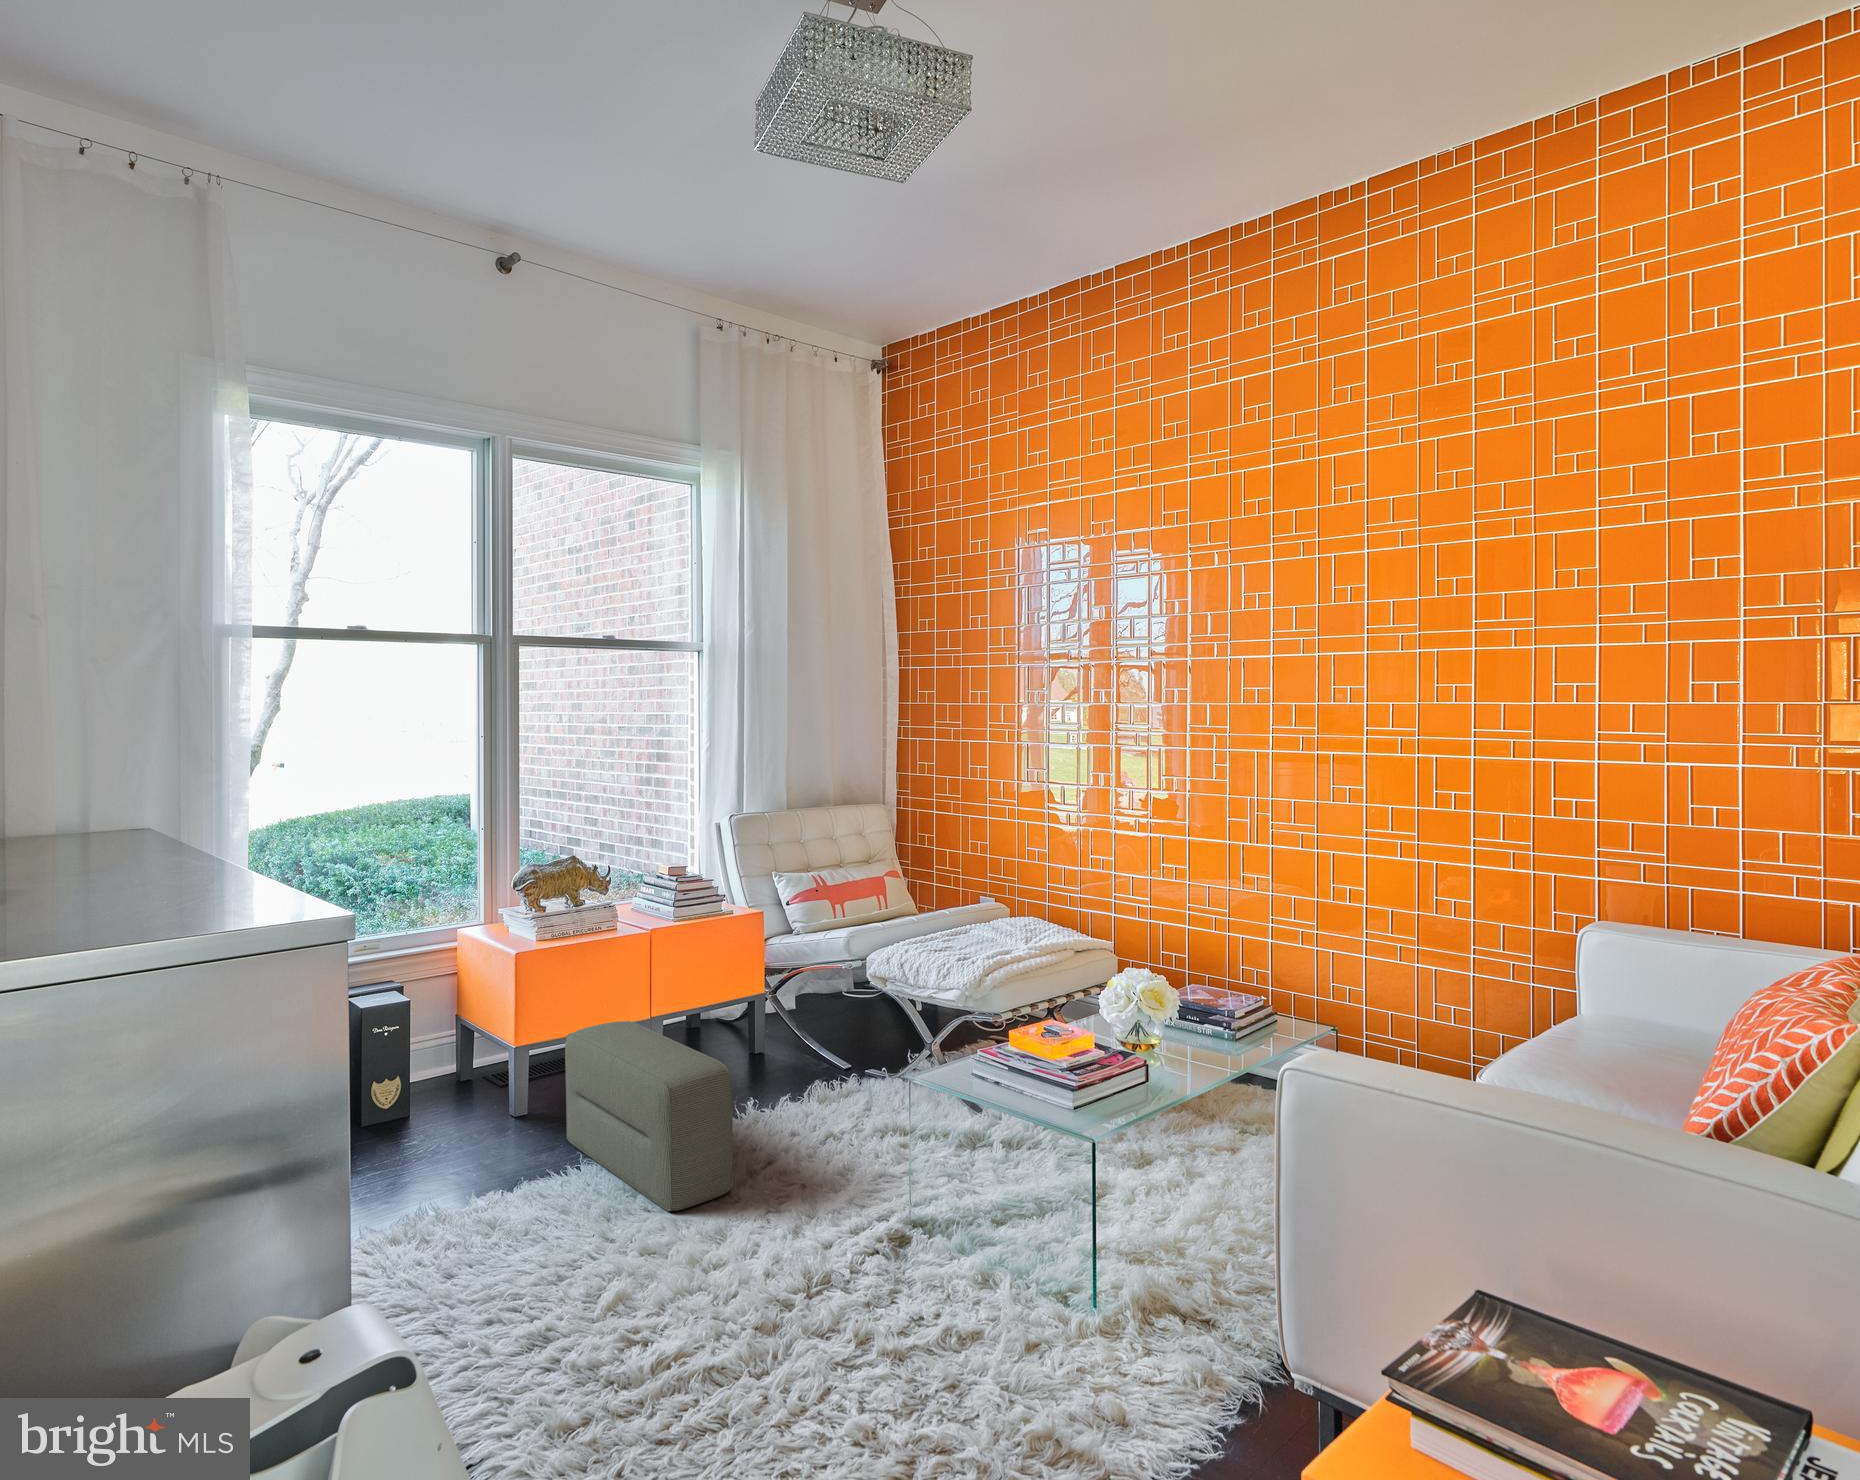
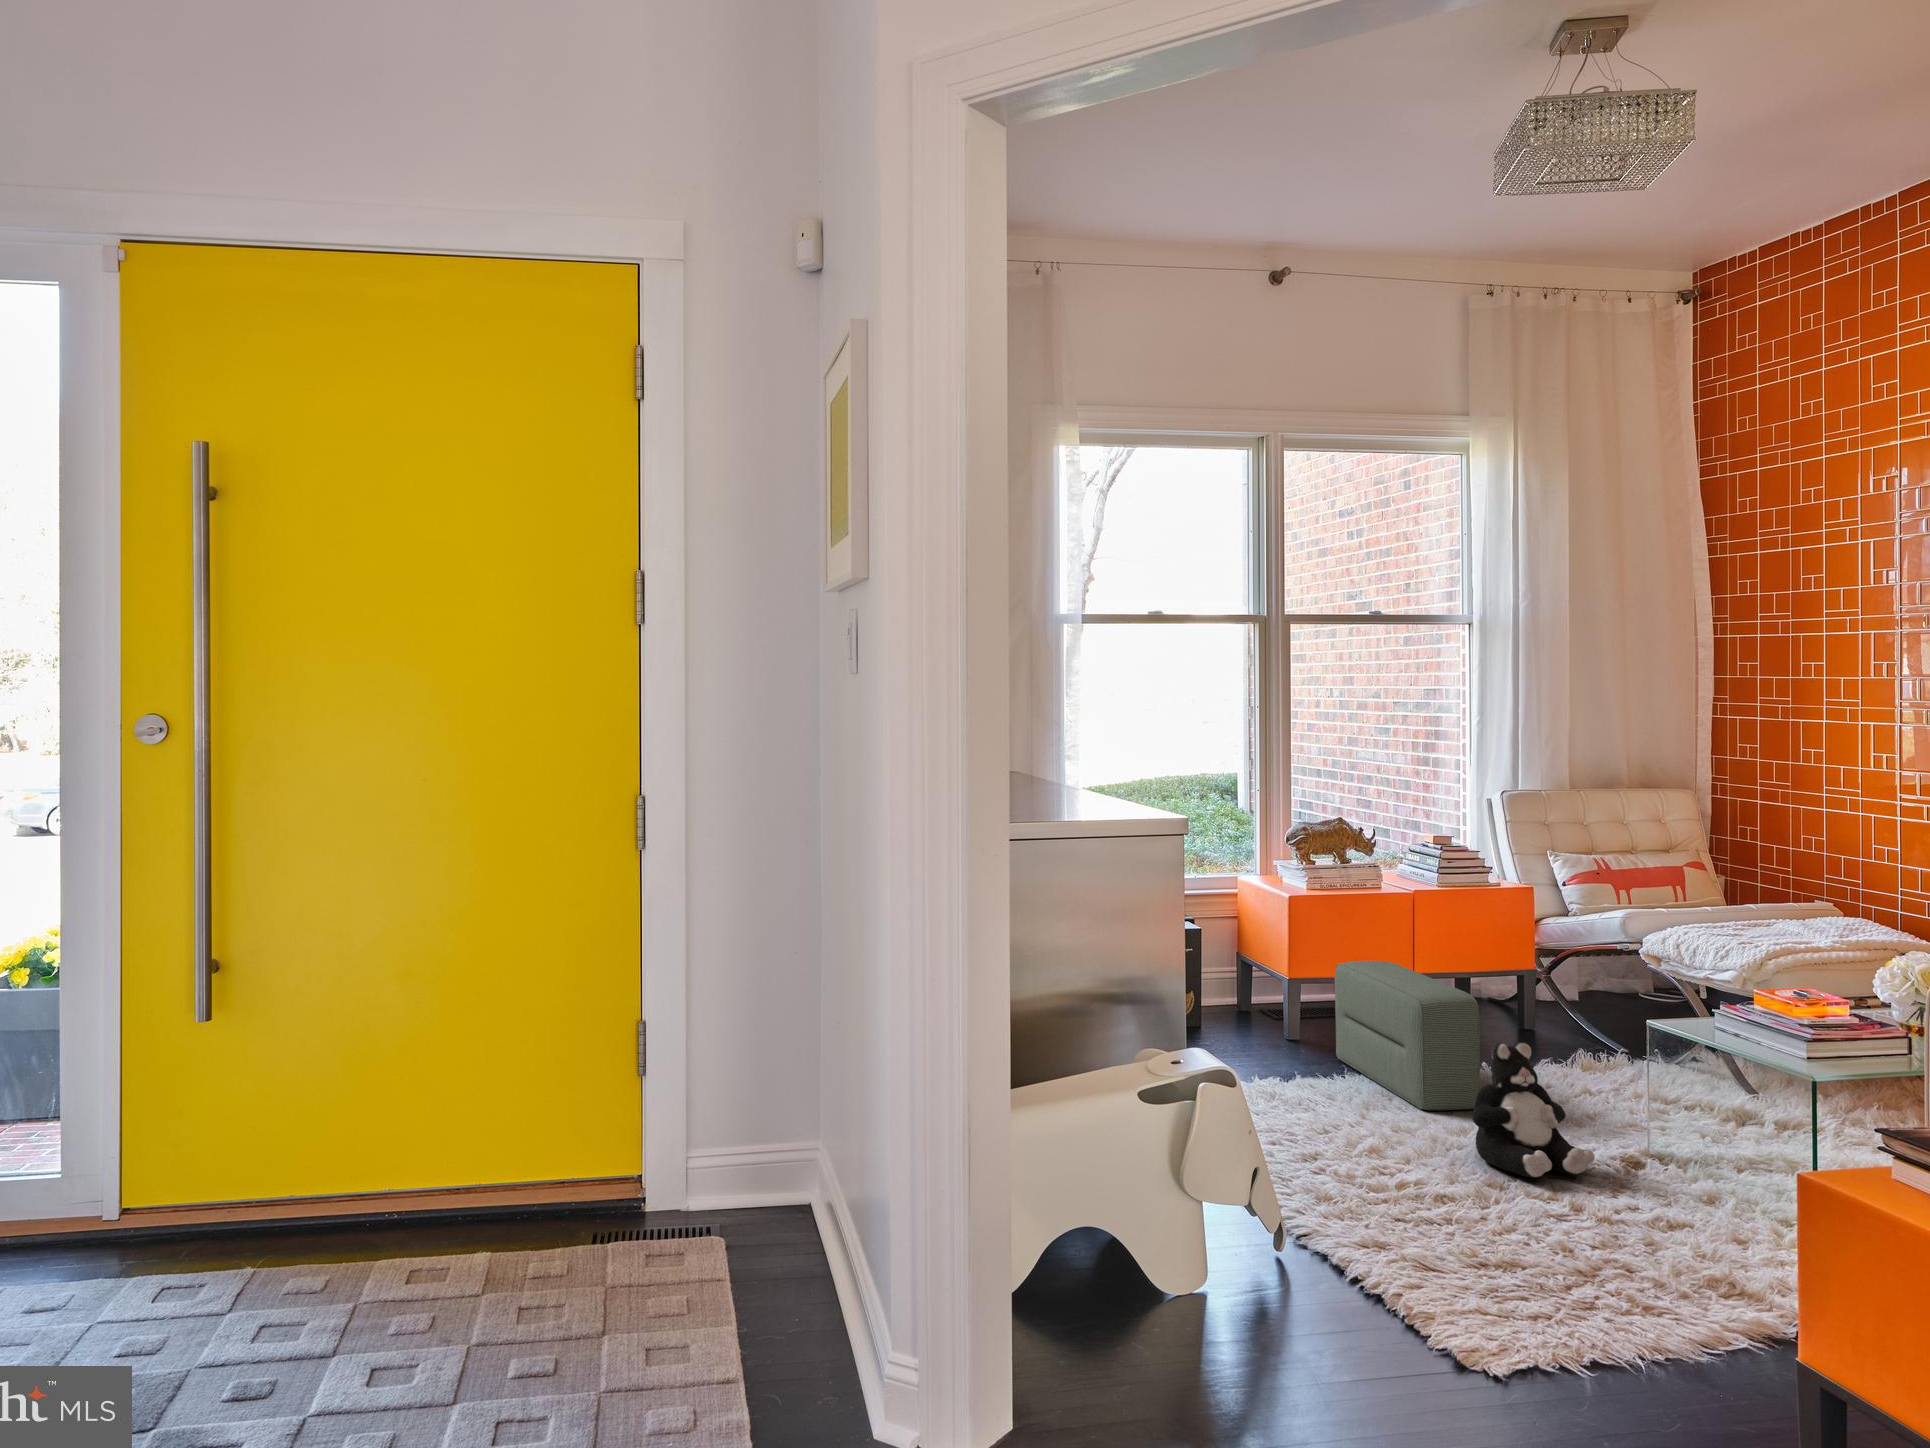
plush toy: none [738,1136,874,1314] -> present [1472,1042,1595,1177]

